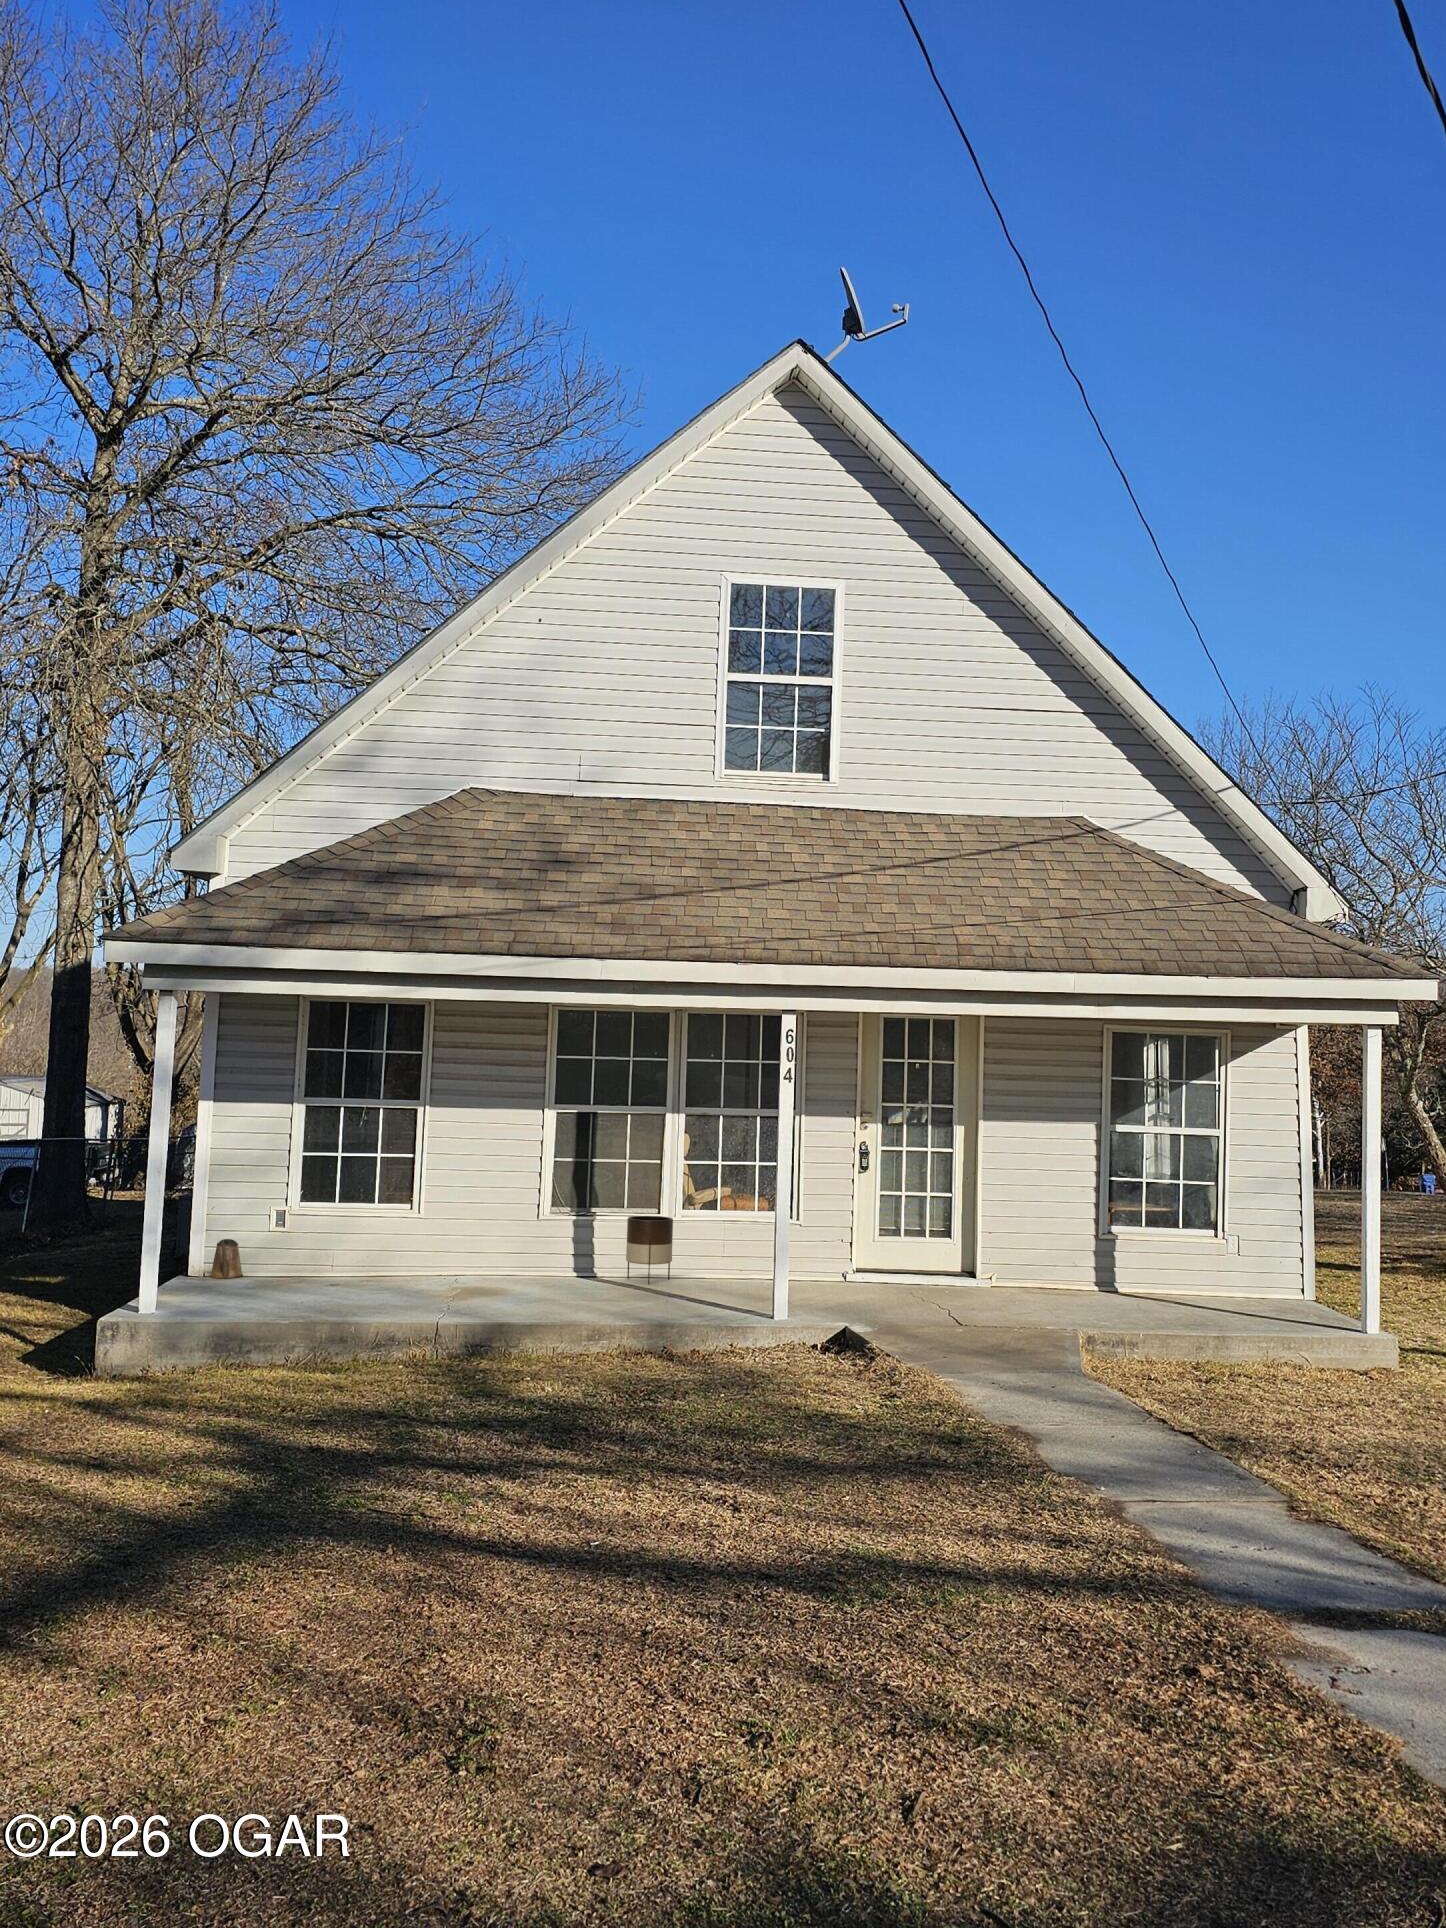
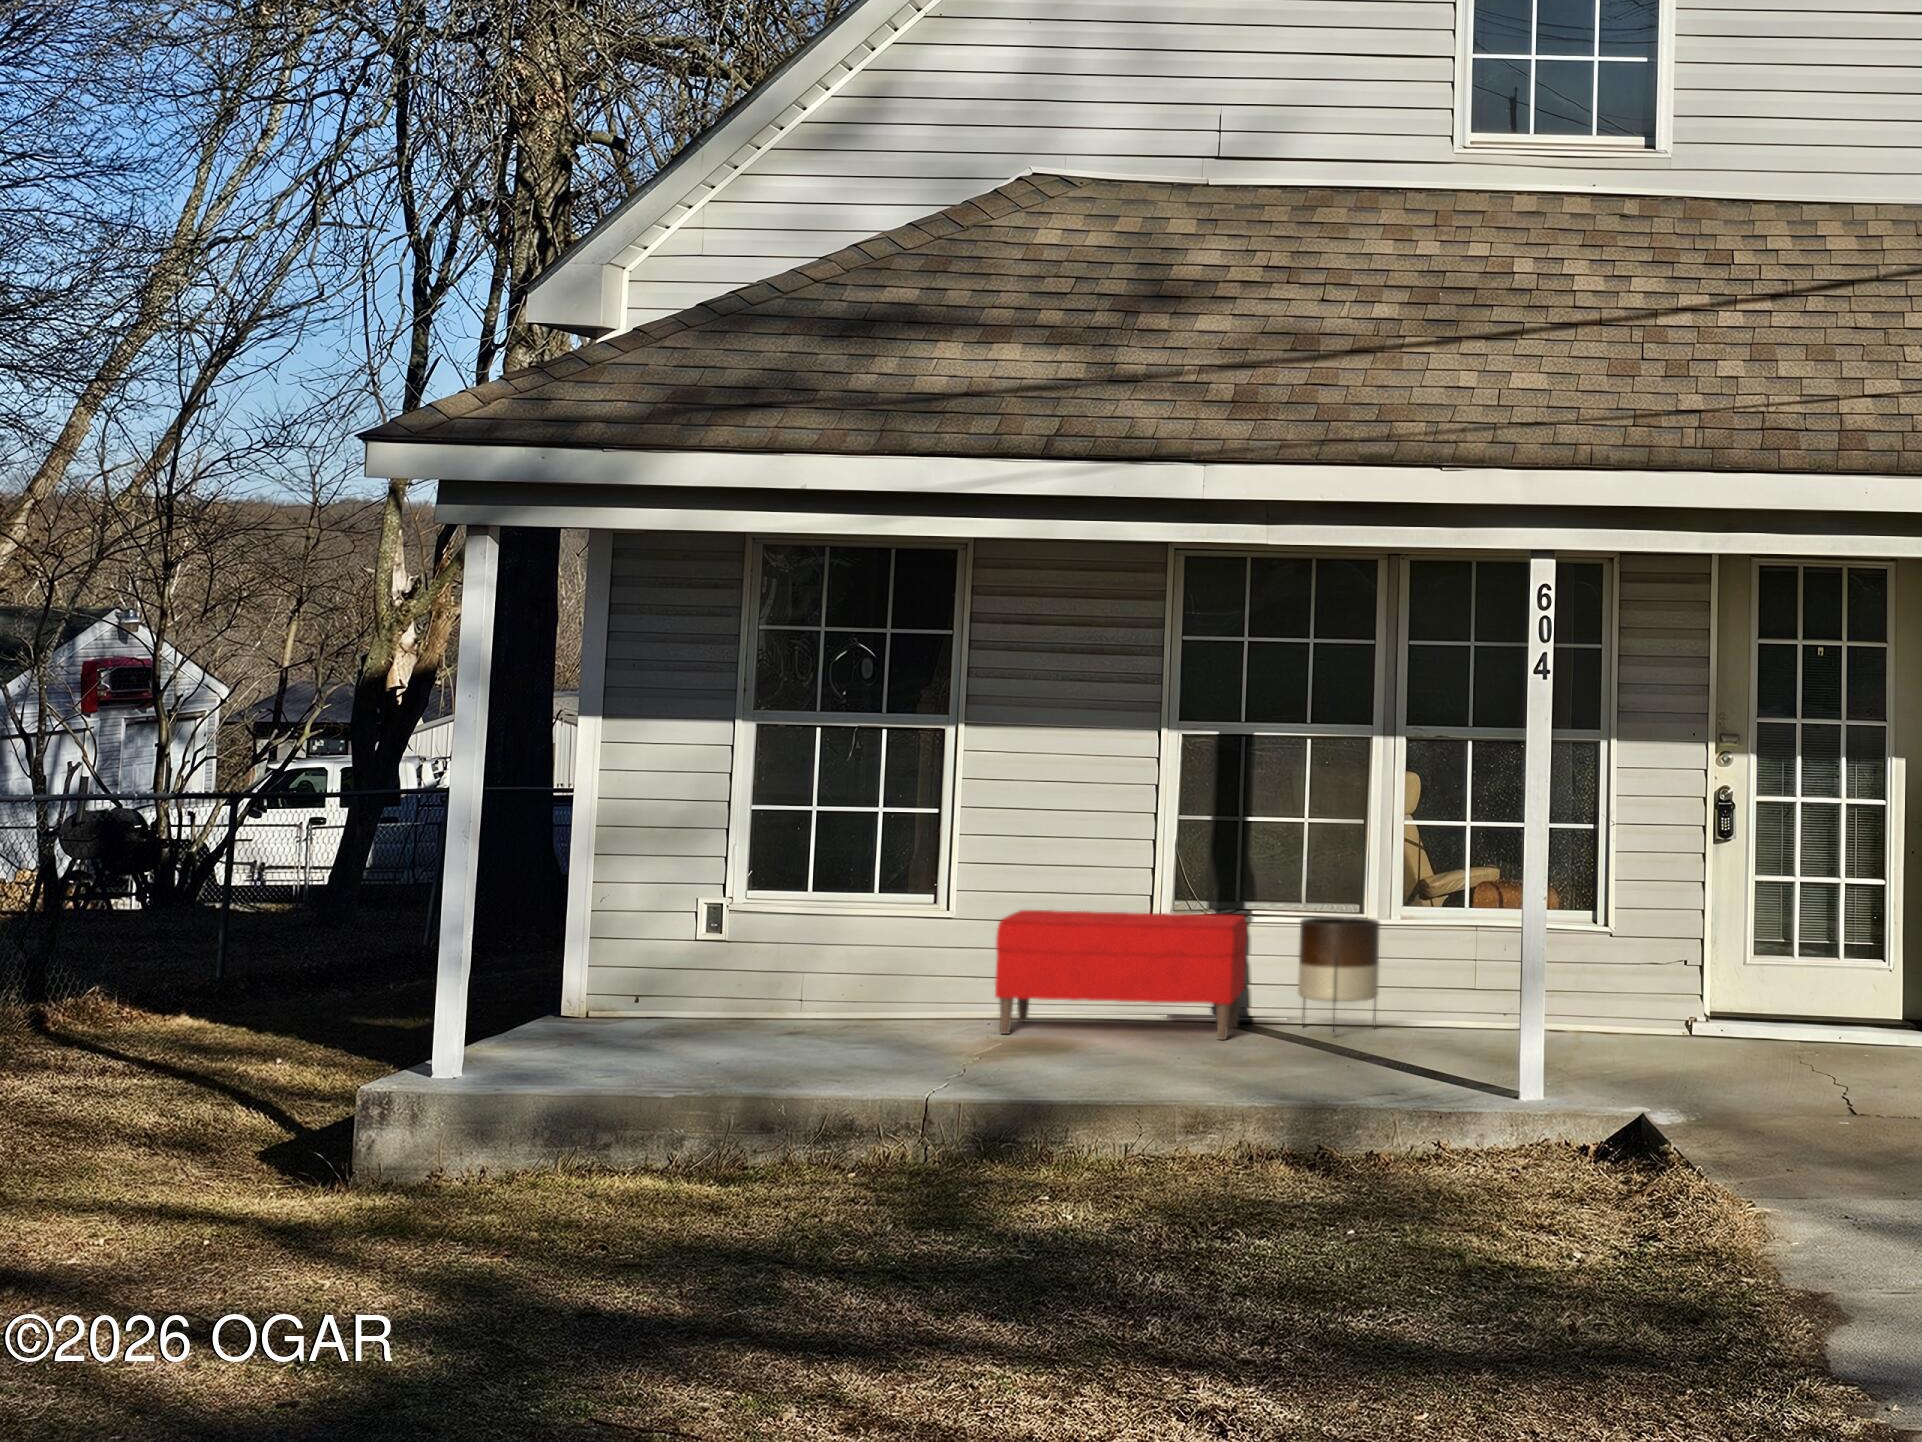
bench: none [455,1213,596,1287] -> present [995,910,1247,1040]
watering can: present [210,1239,243,1278] -> none [587,954,644,1021]

